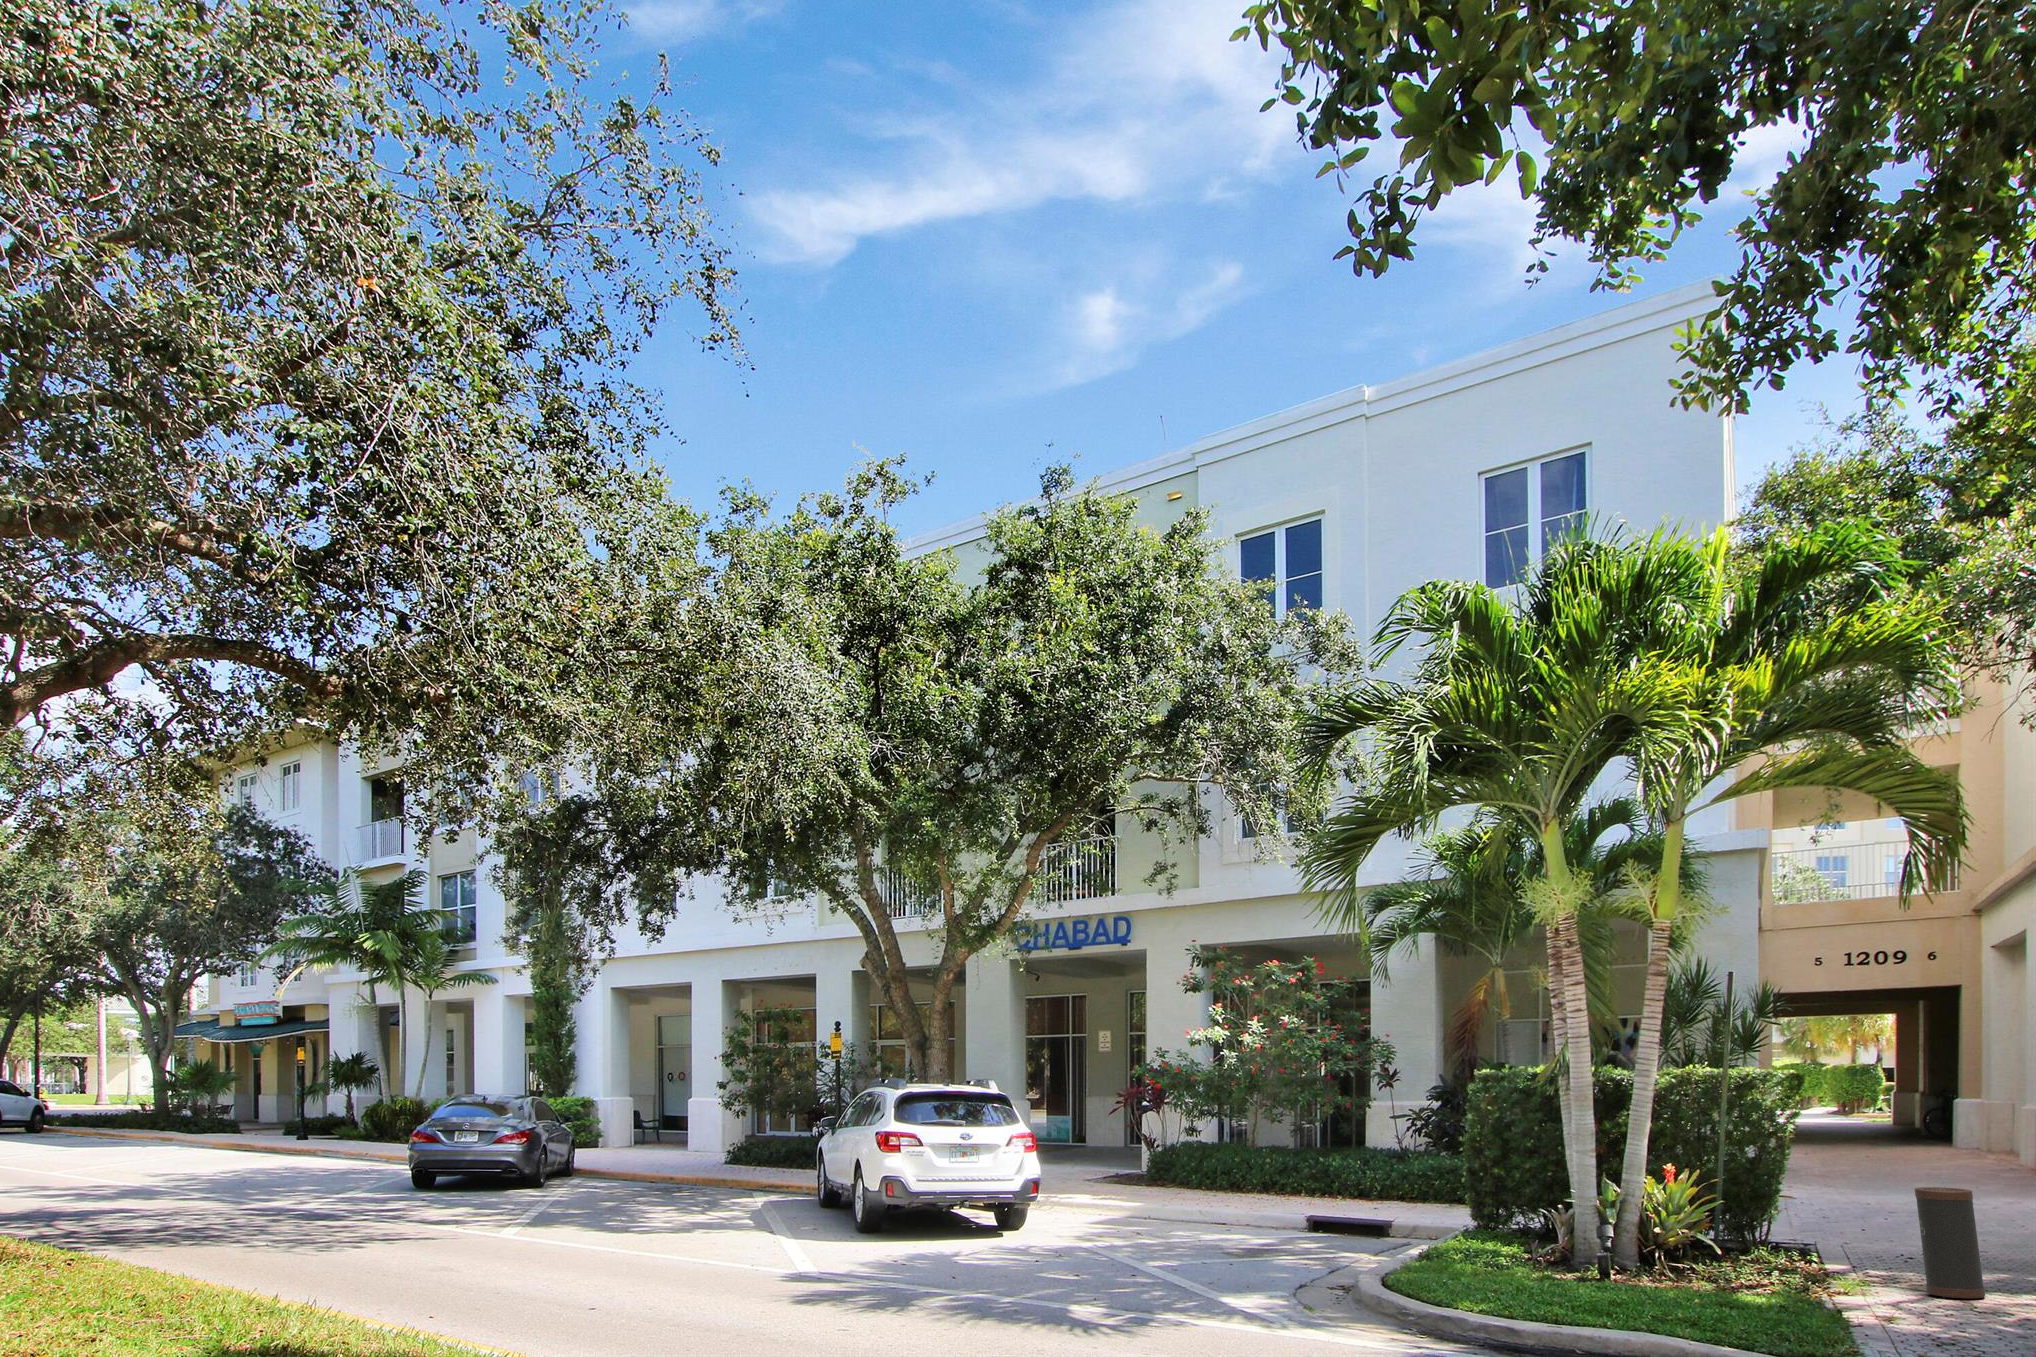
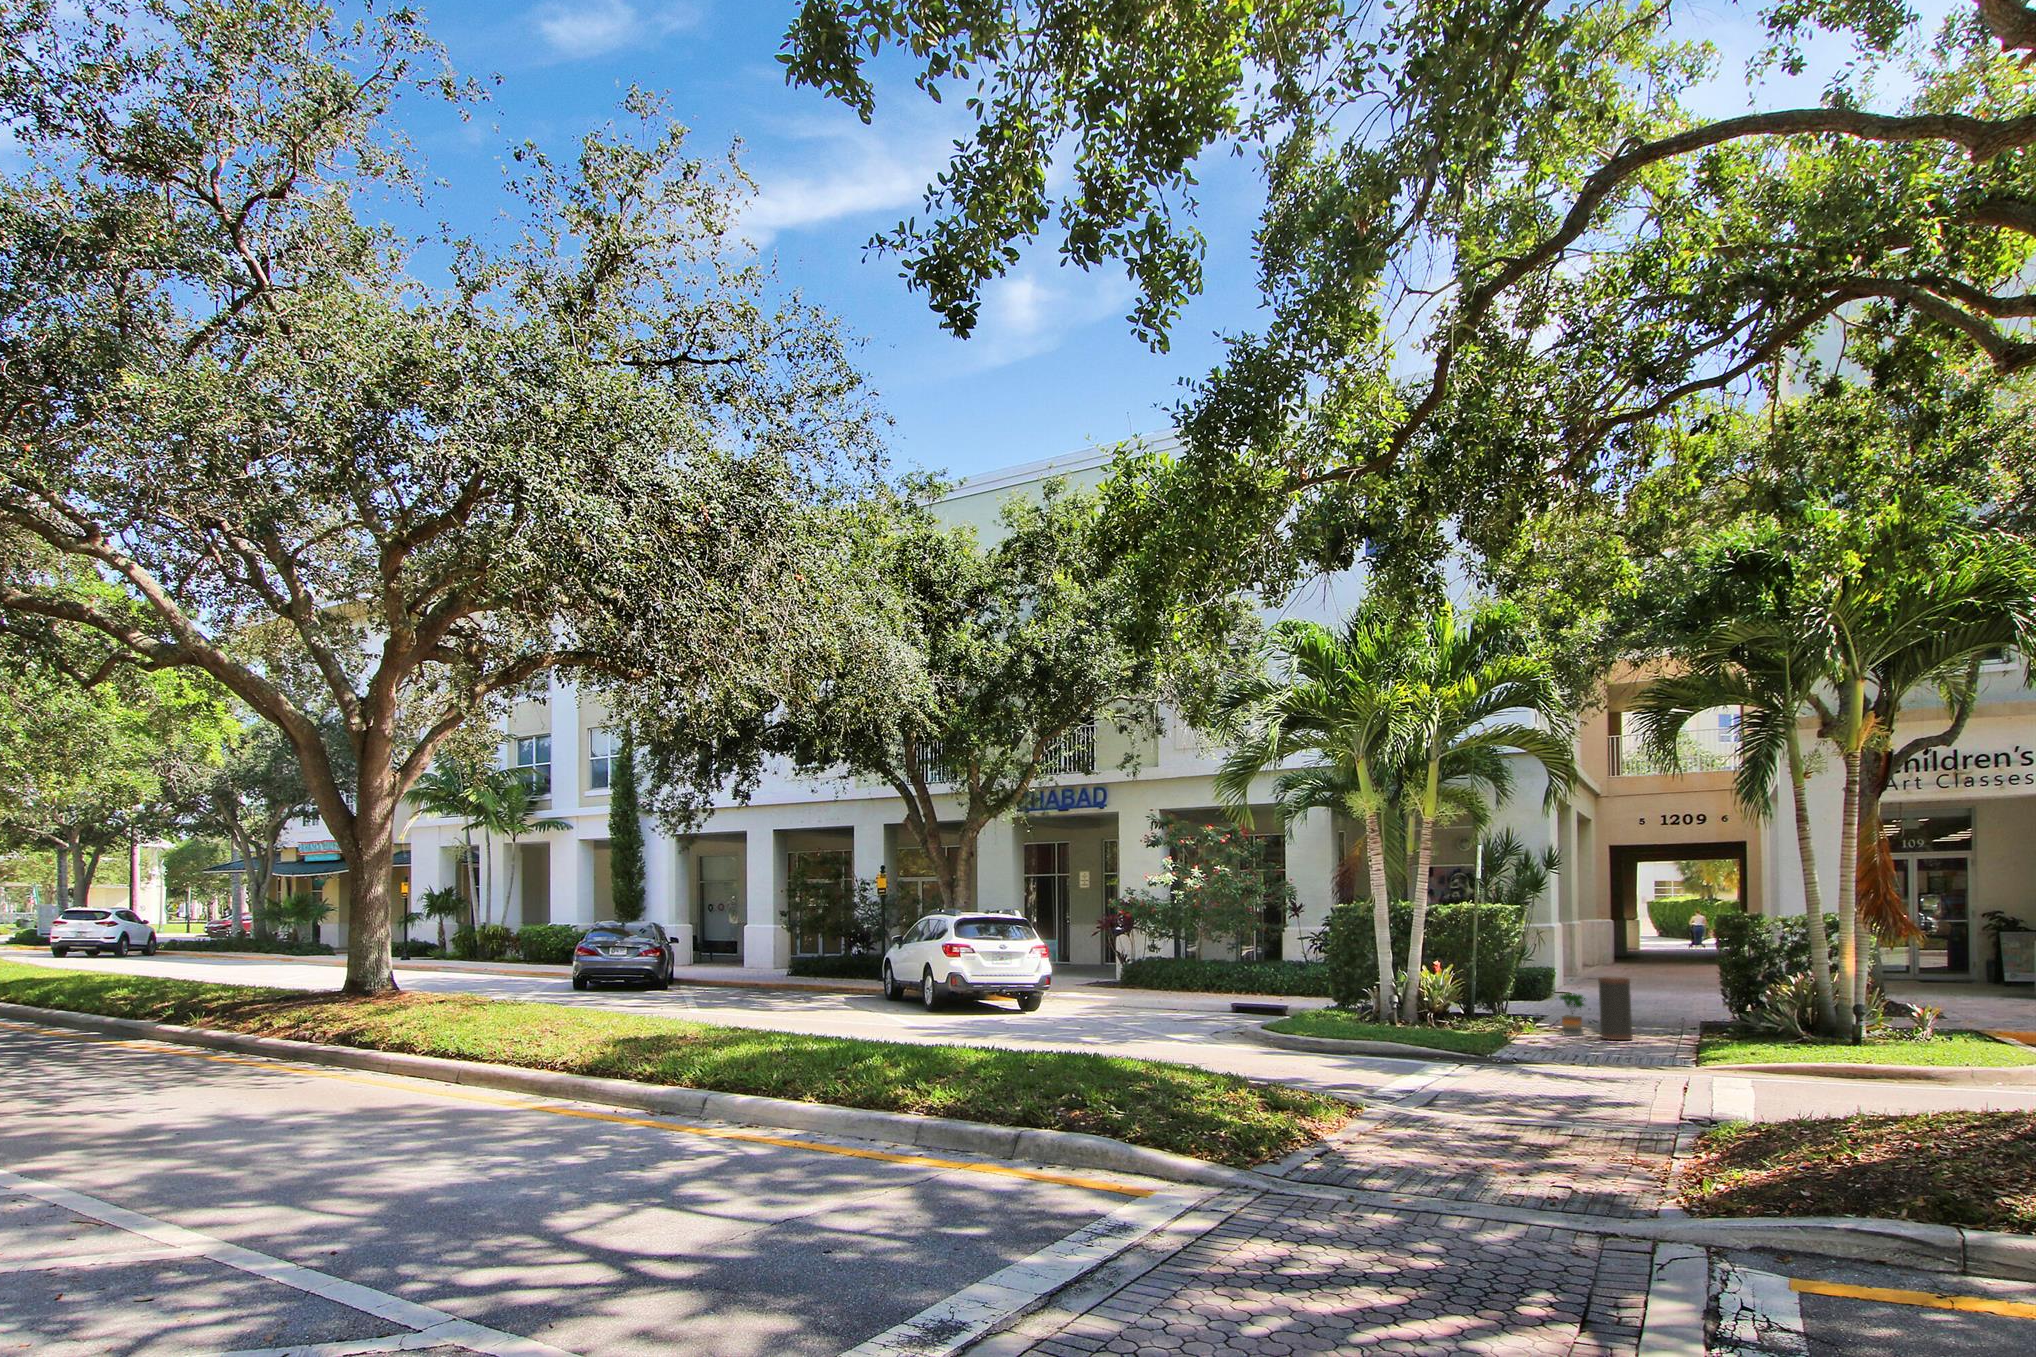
potted tree: none [1840,1213,1893,1288] -> present [1559,993,1586,1036]

